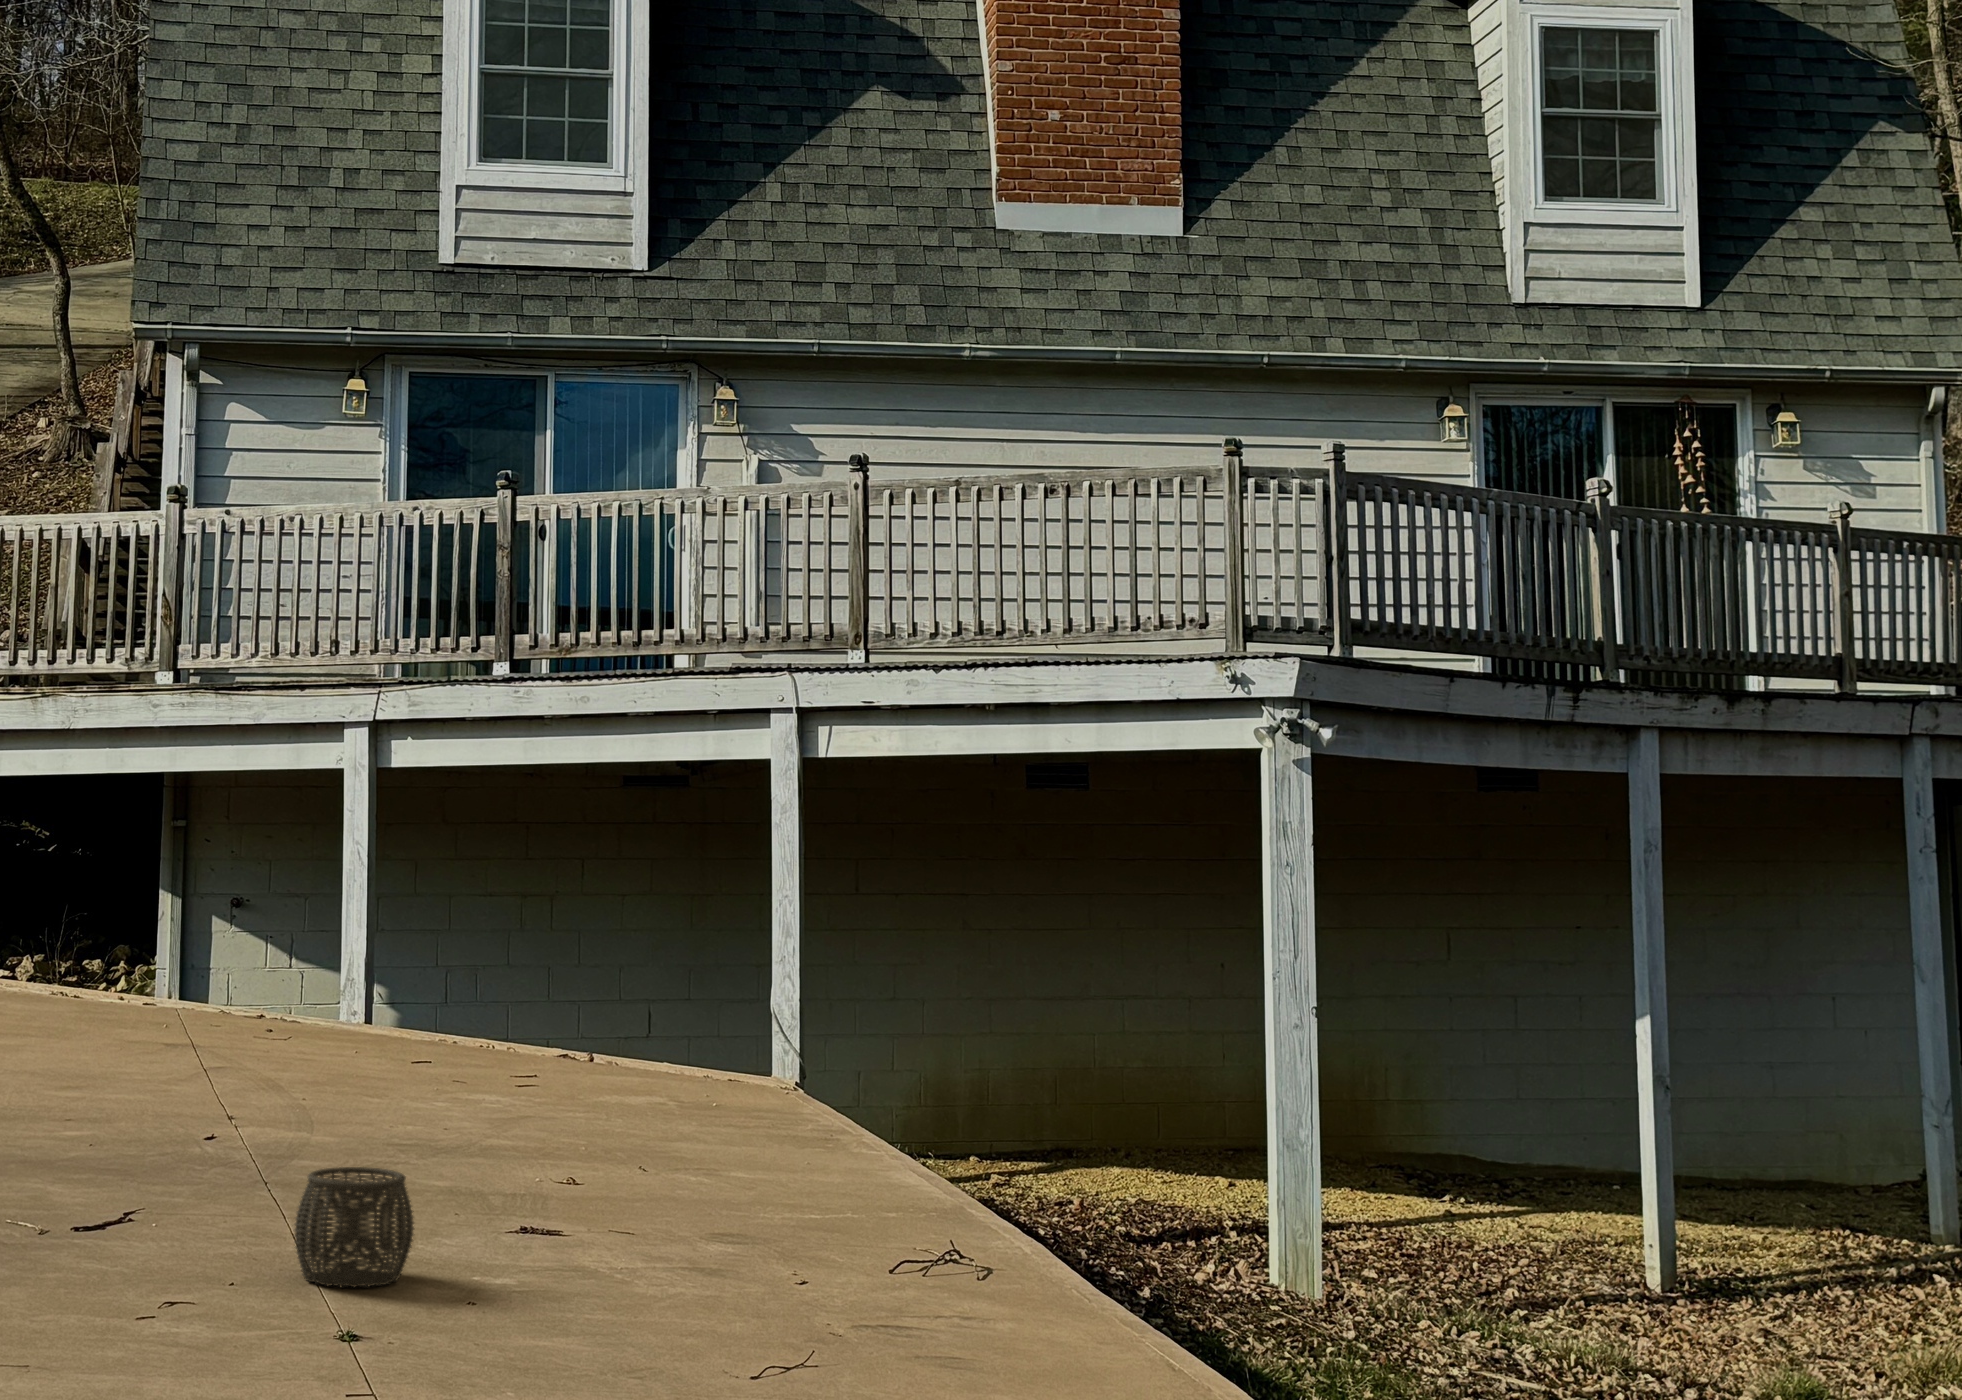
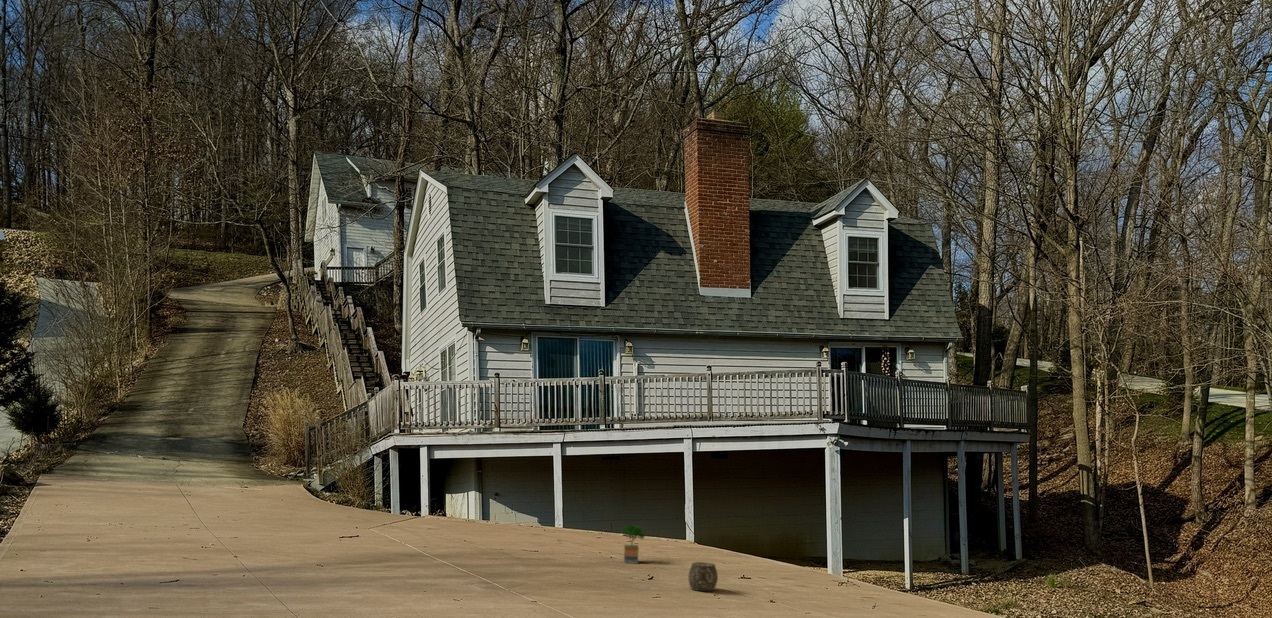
potted tree: none [254,1013,348,1164] -> present [622,525,645,564]

